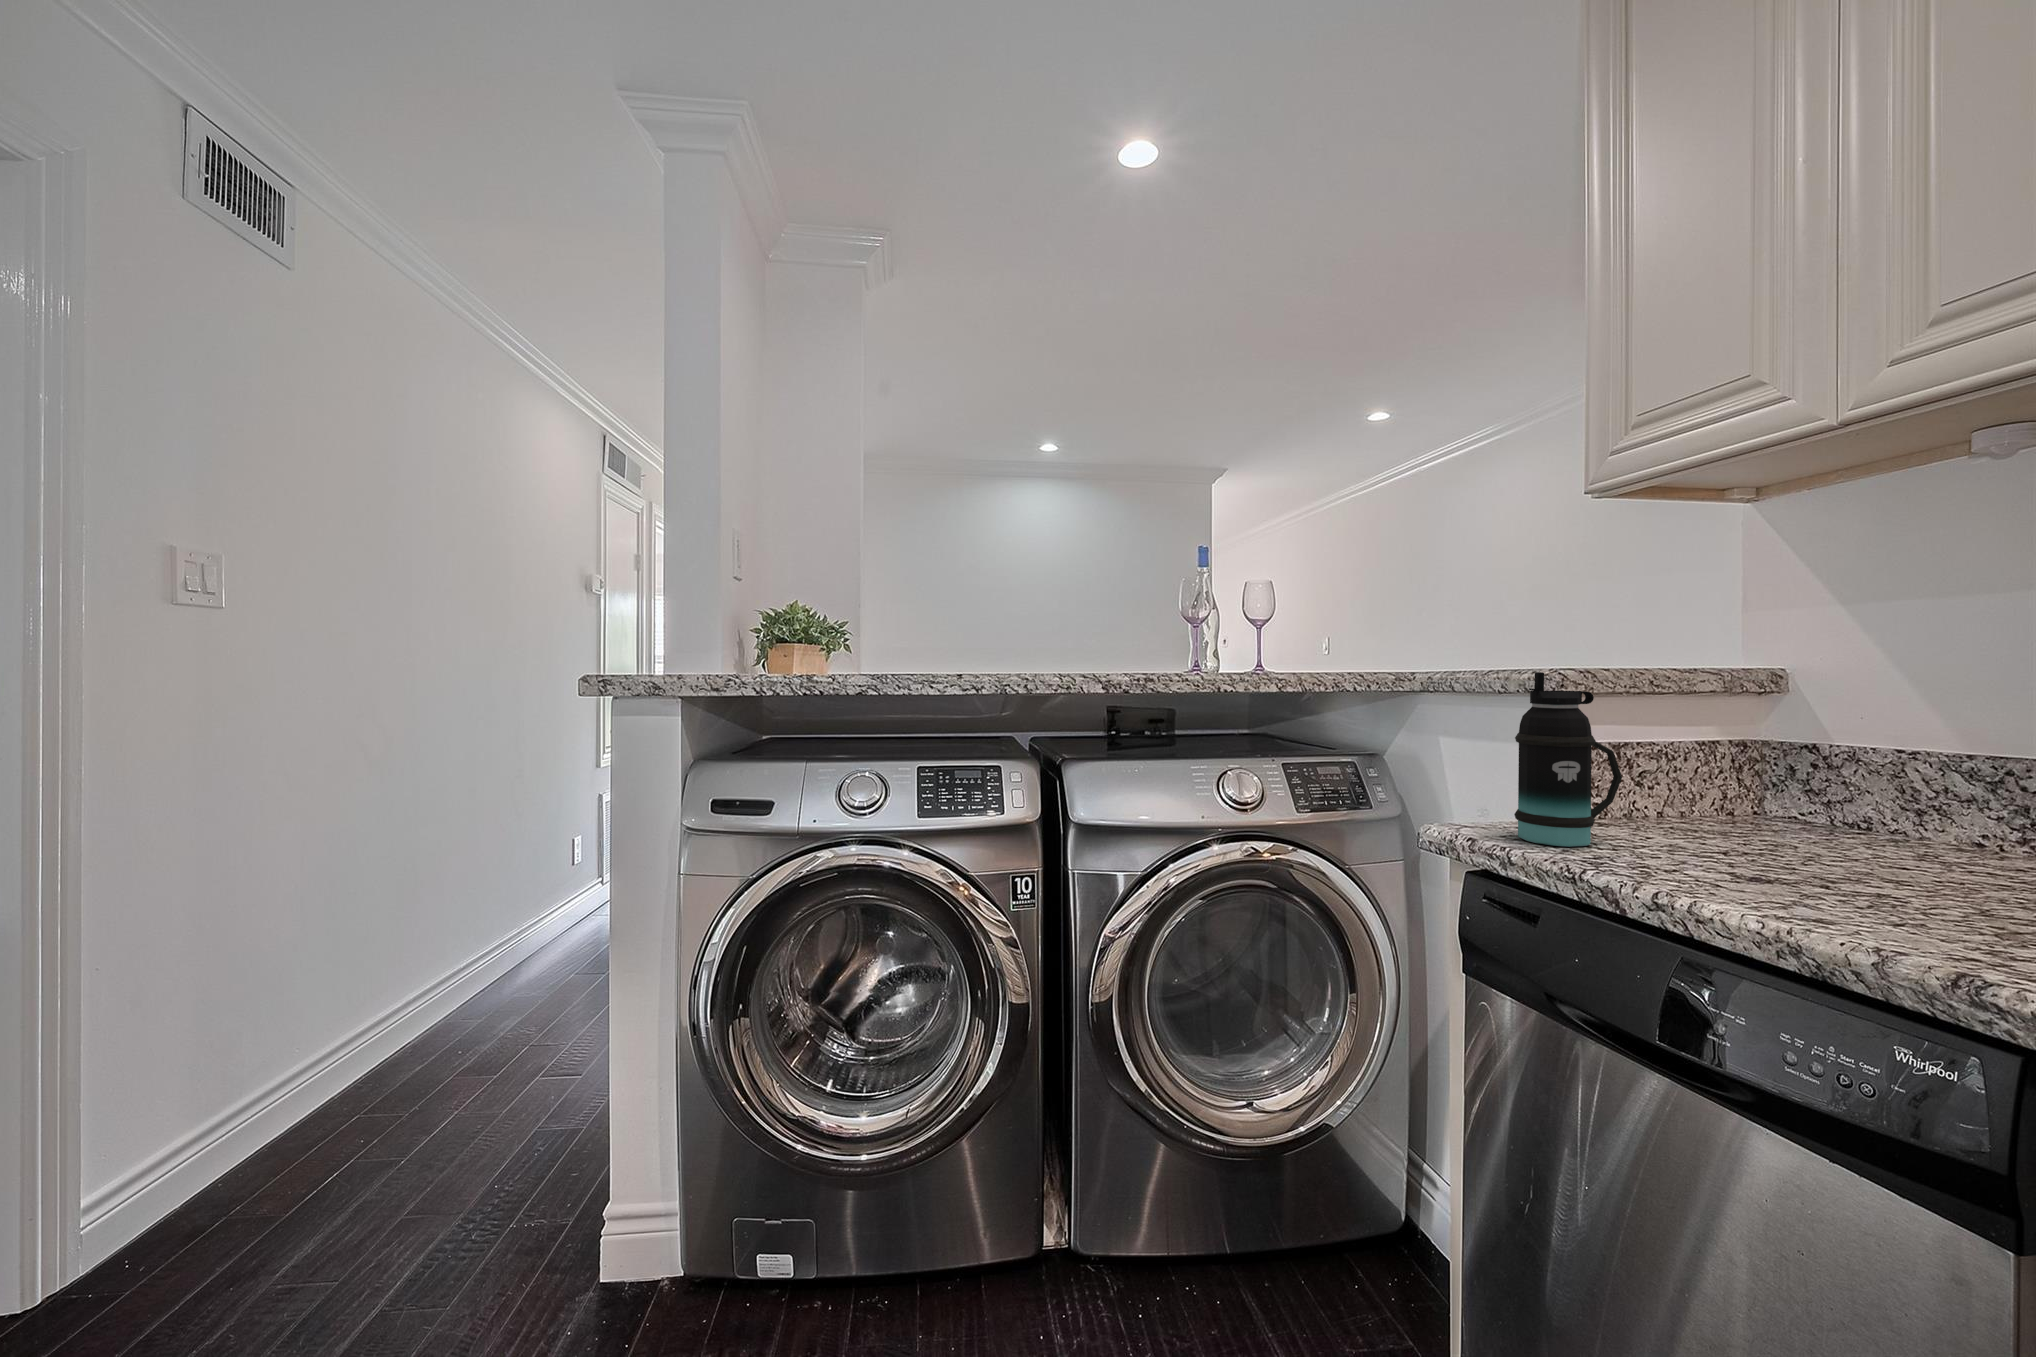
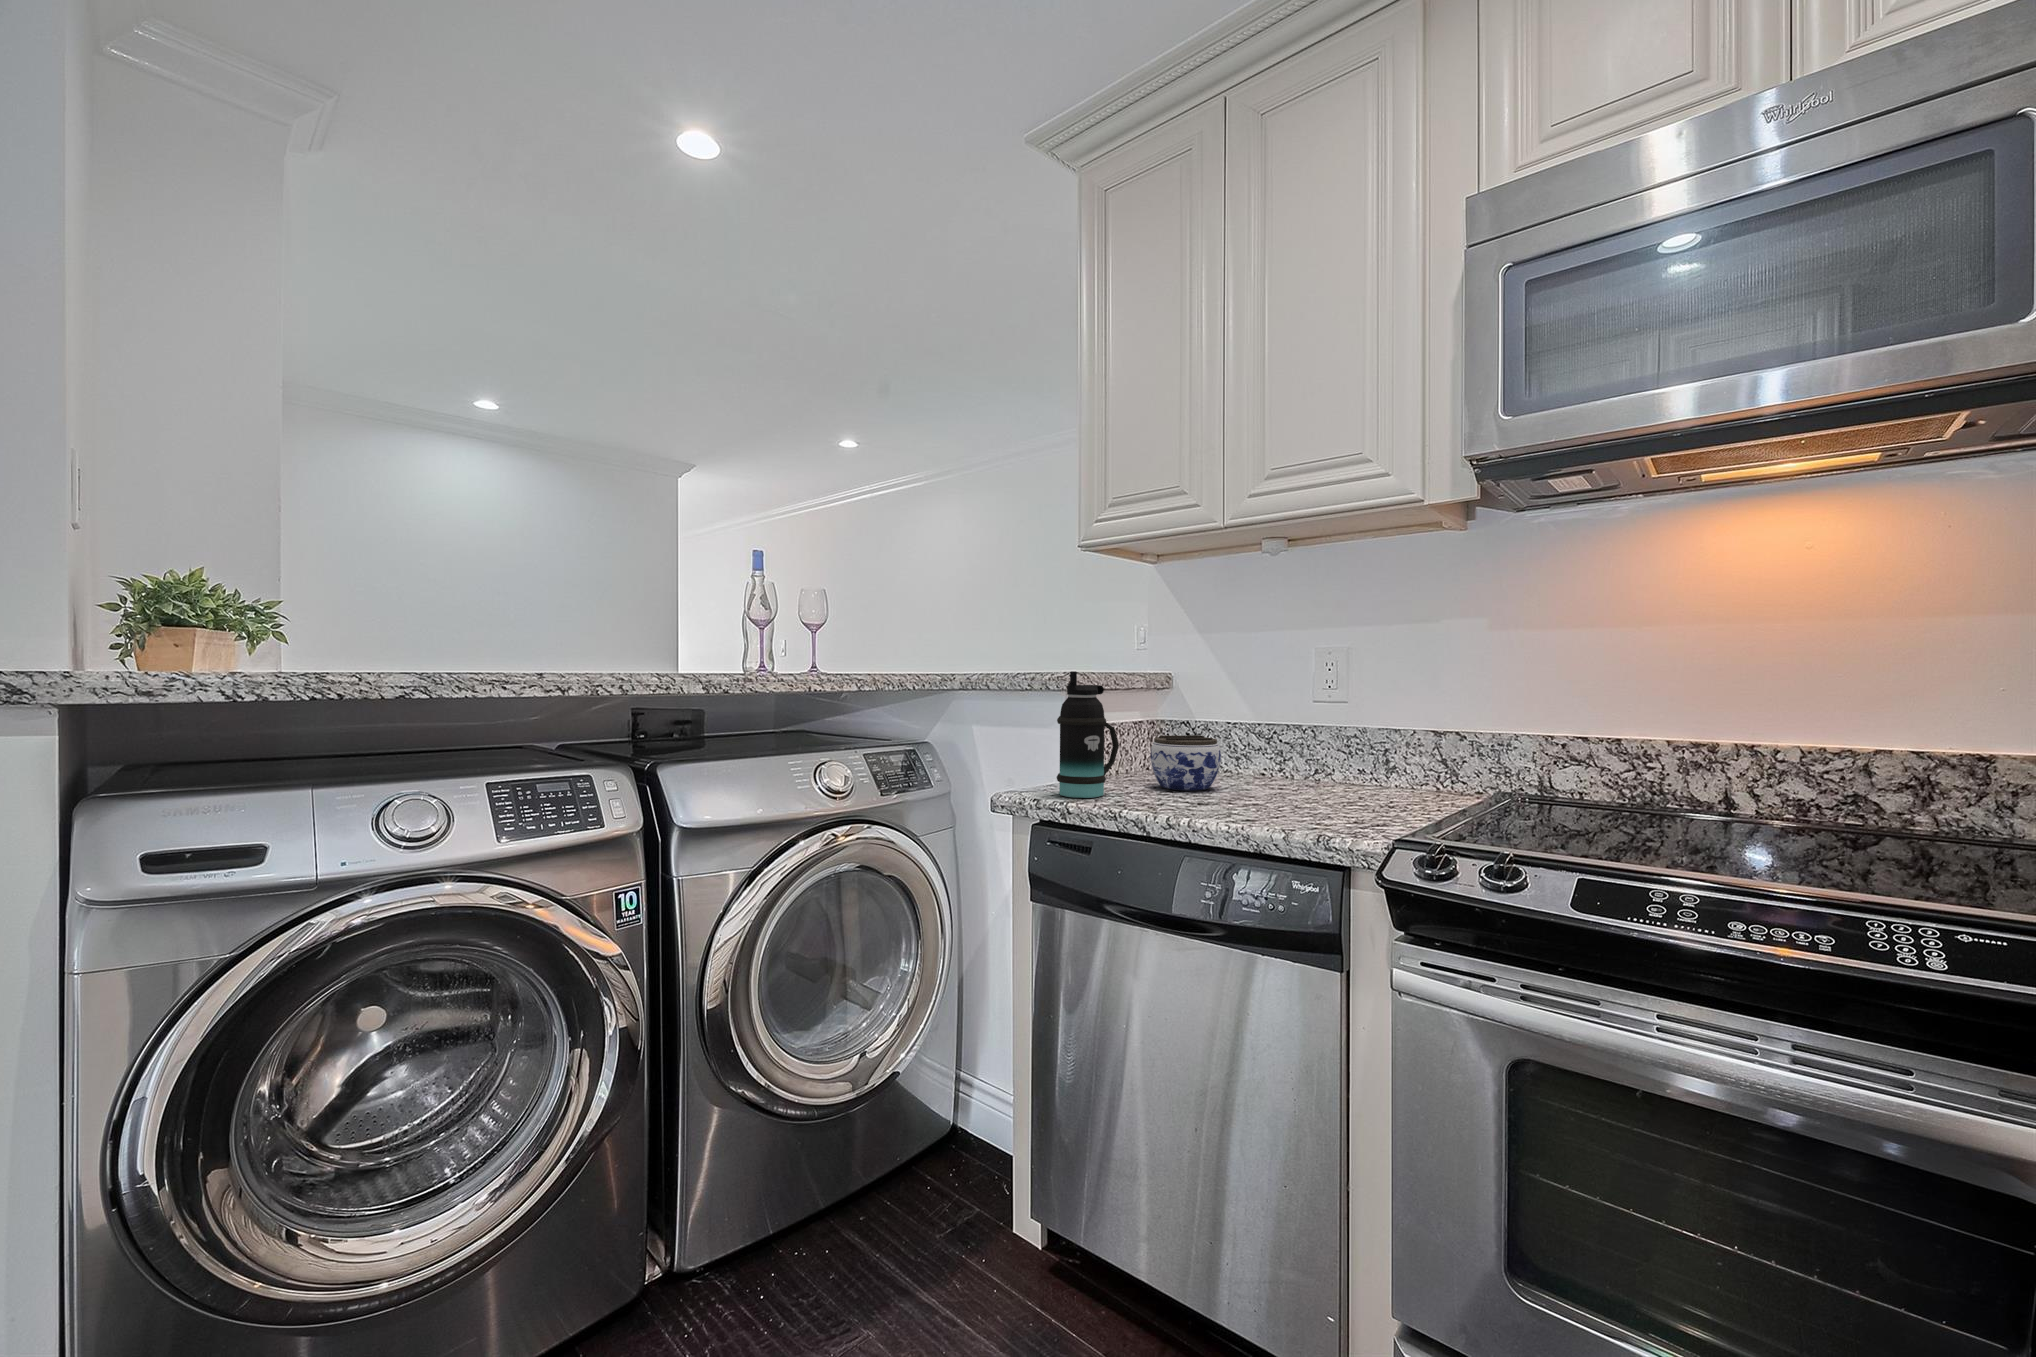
jar: none [1694,767,1836,856] -> present [1151,735,1221,790]

